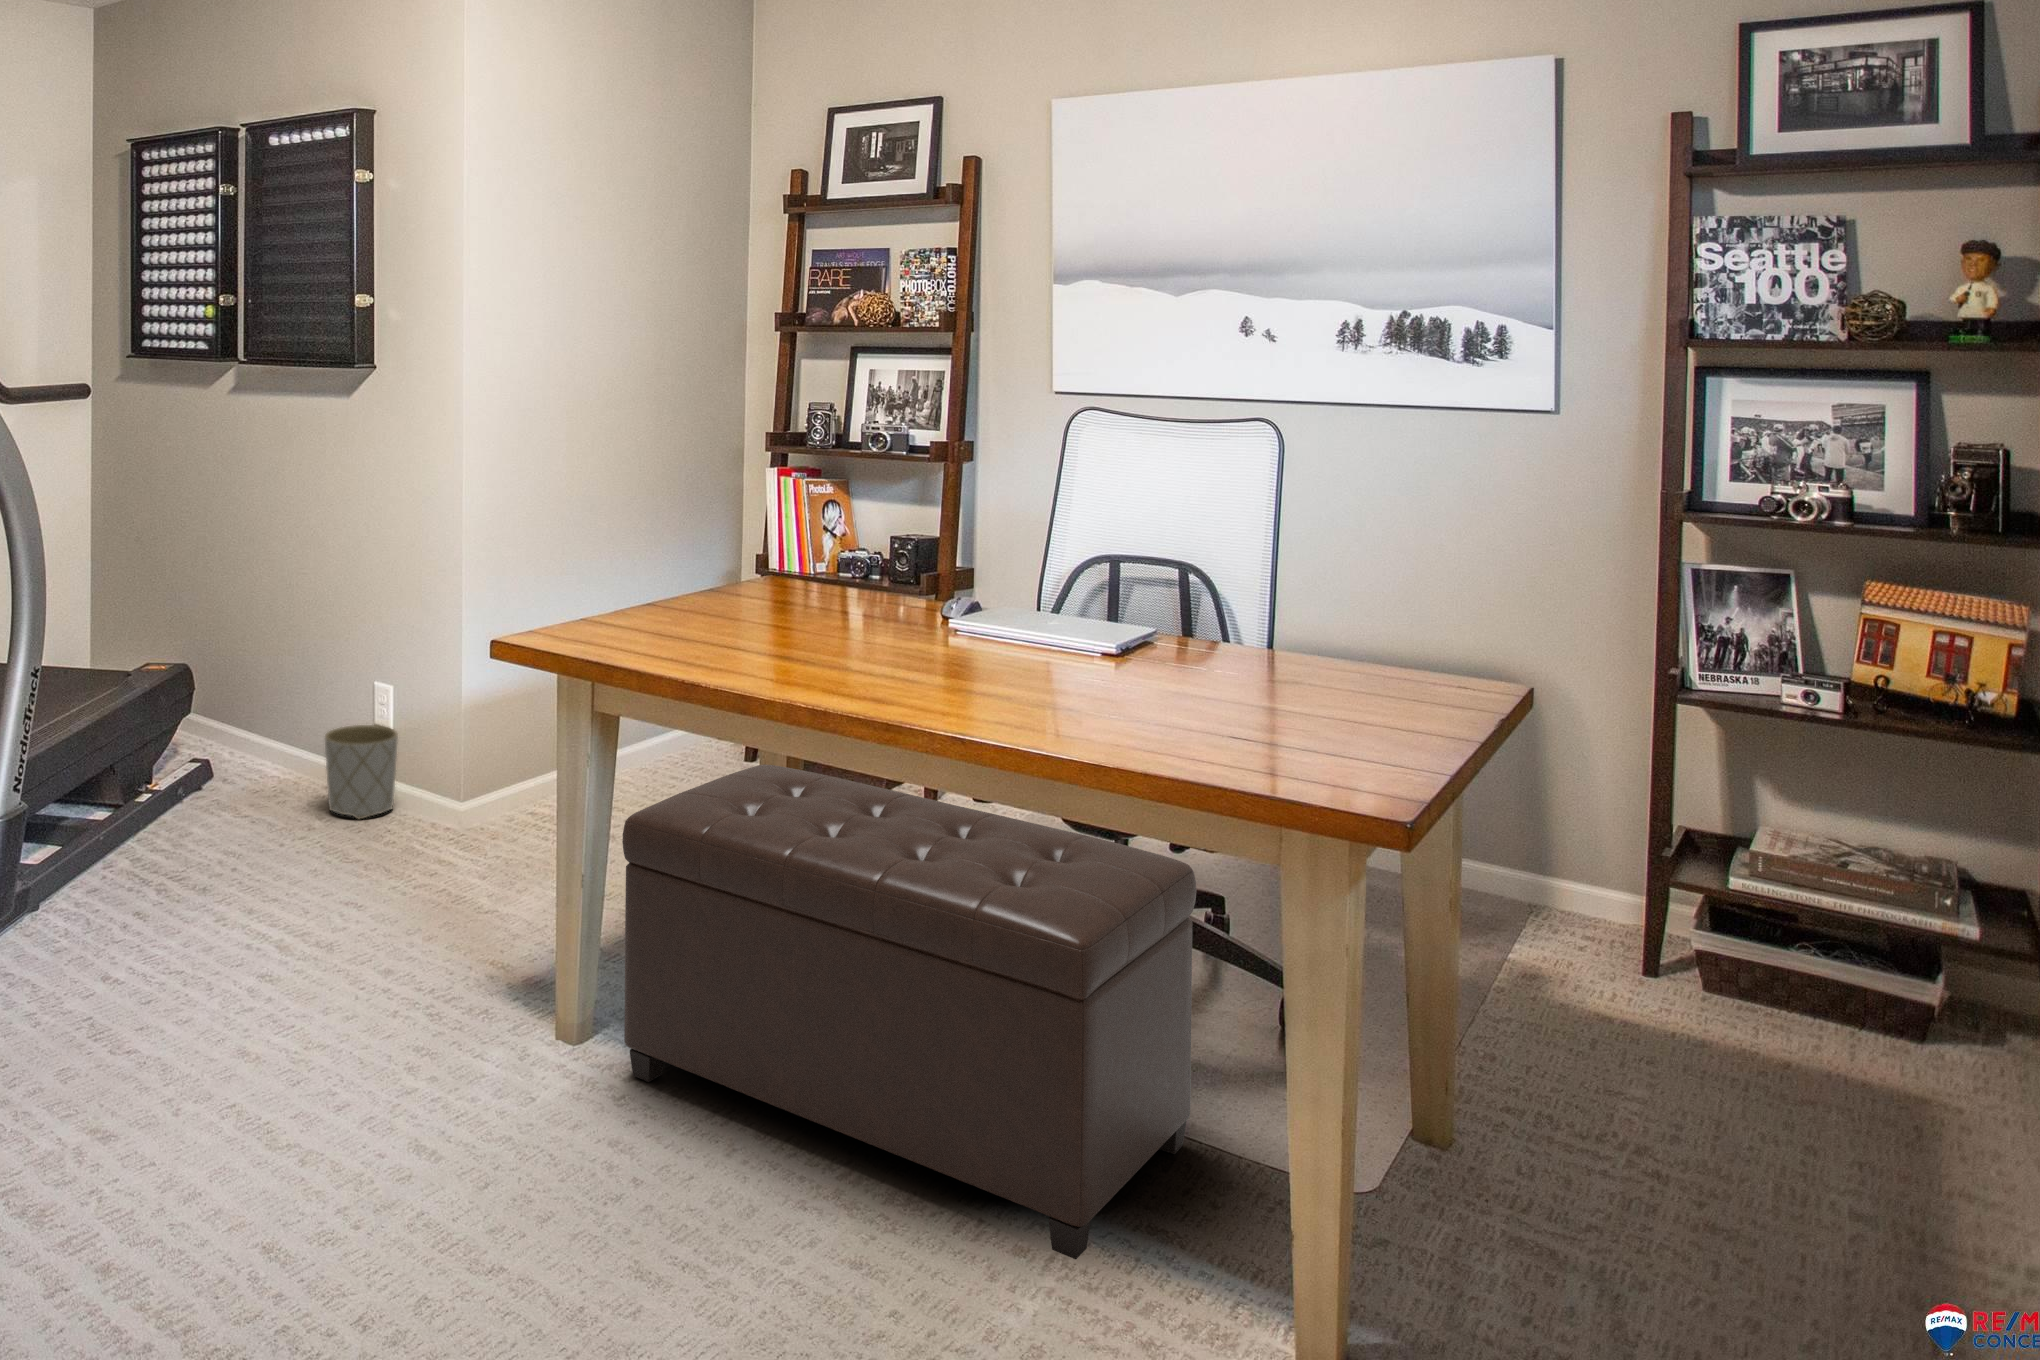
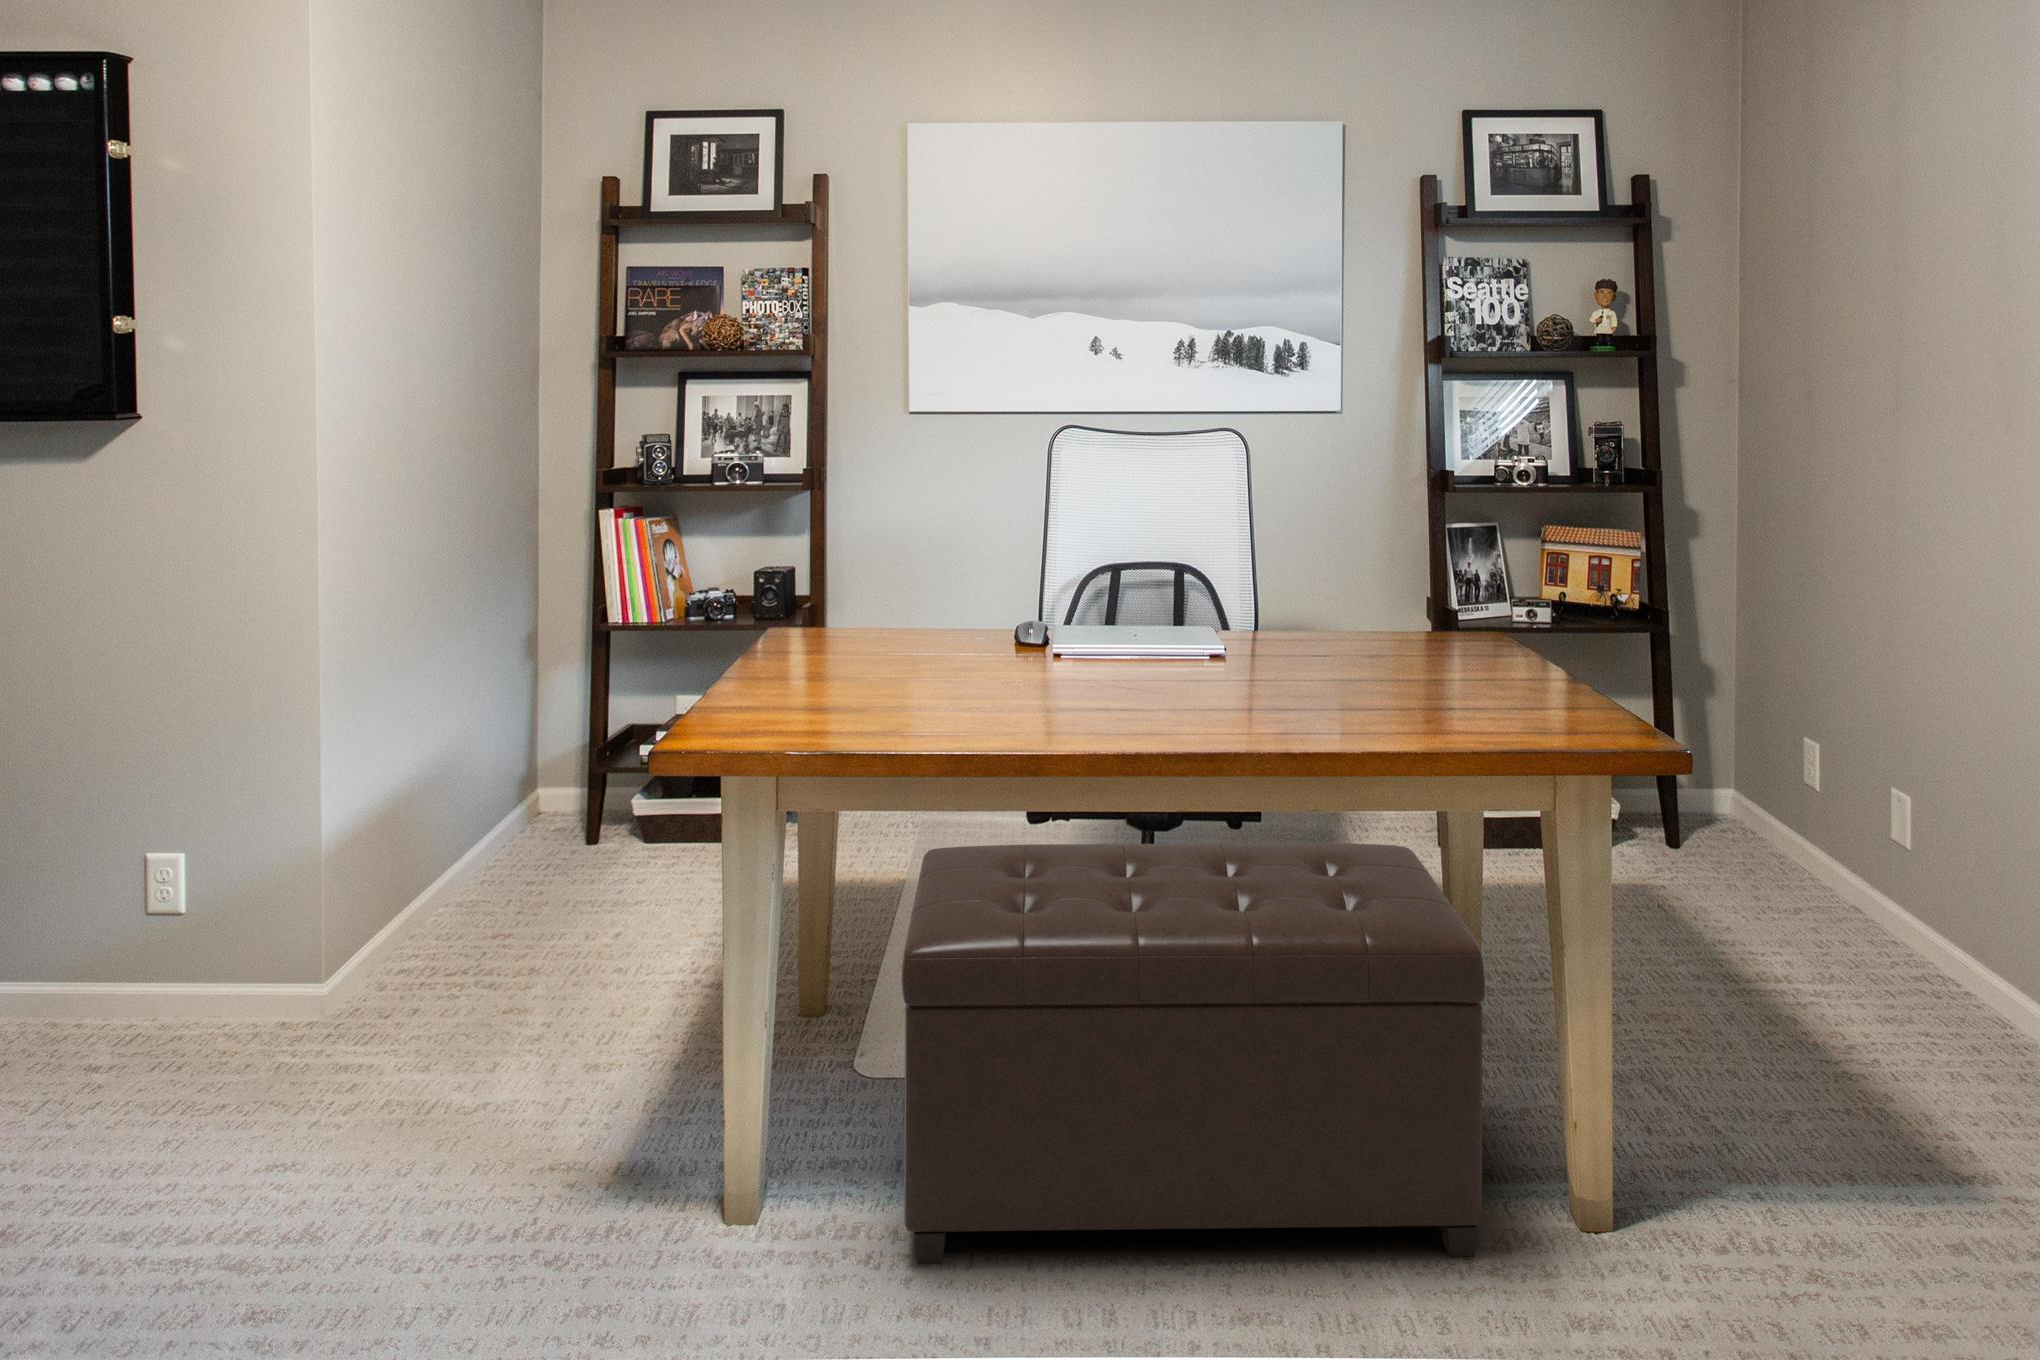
planter: present [325,725,398,819] -> none [86,926,207,1071]

